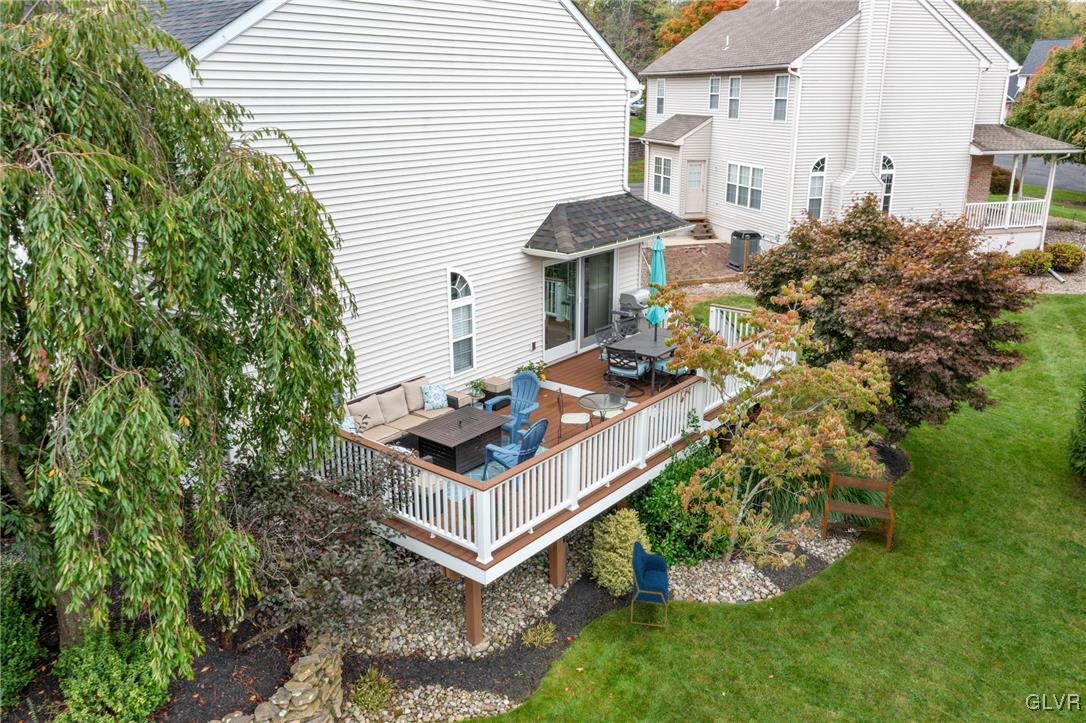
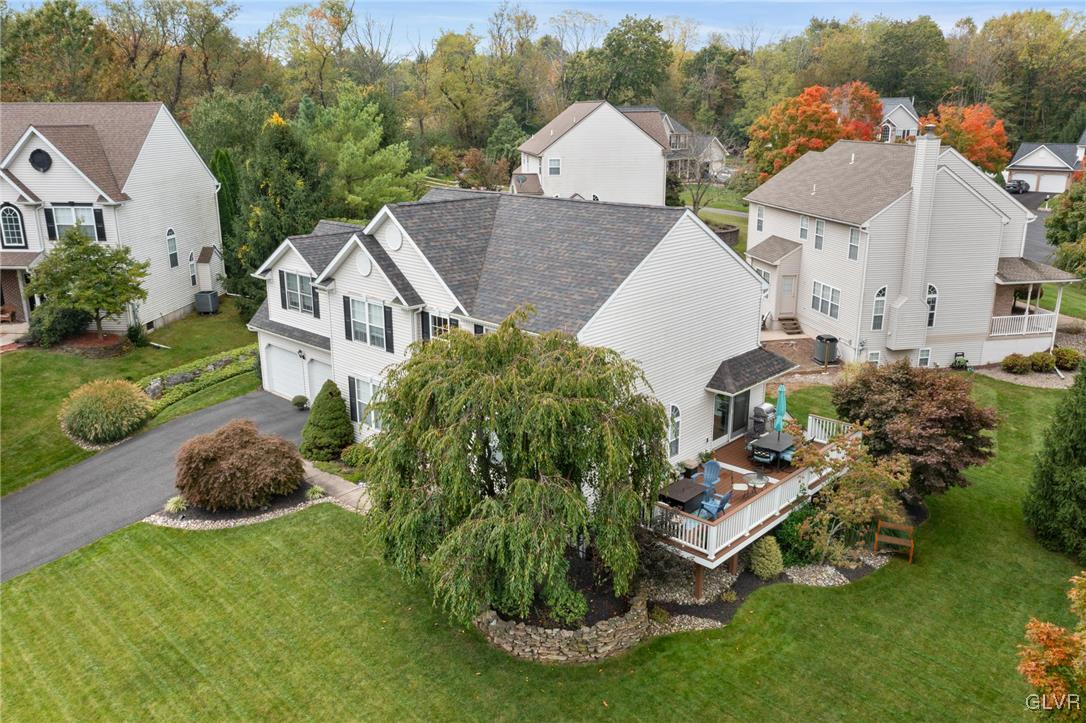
armchair: present [631,541,669,627] -> none [774,553,793,595]

